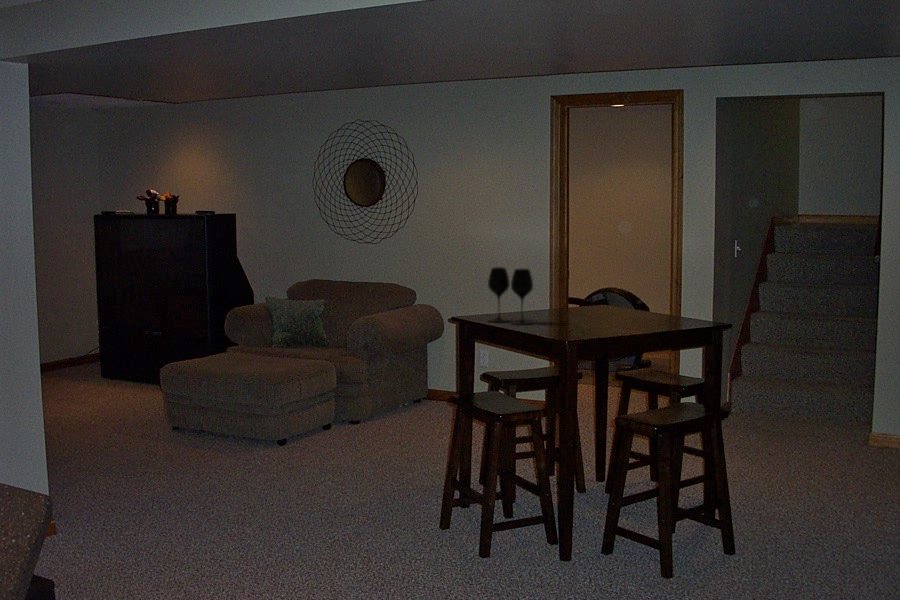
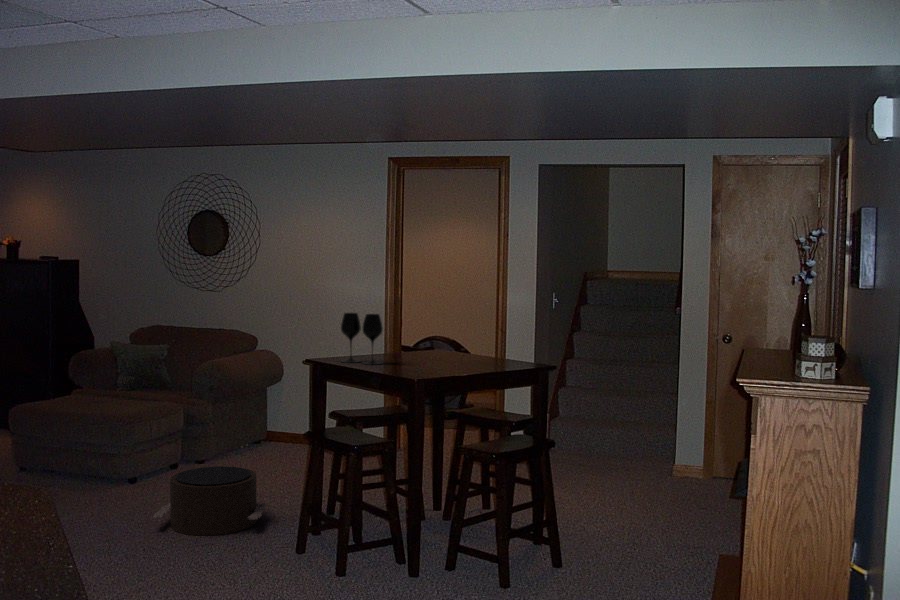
pouf: none [297,429,414,502] -> present [153,466,267,536]

